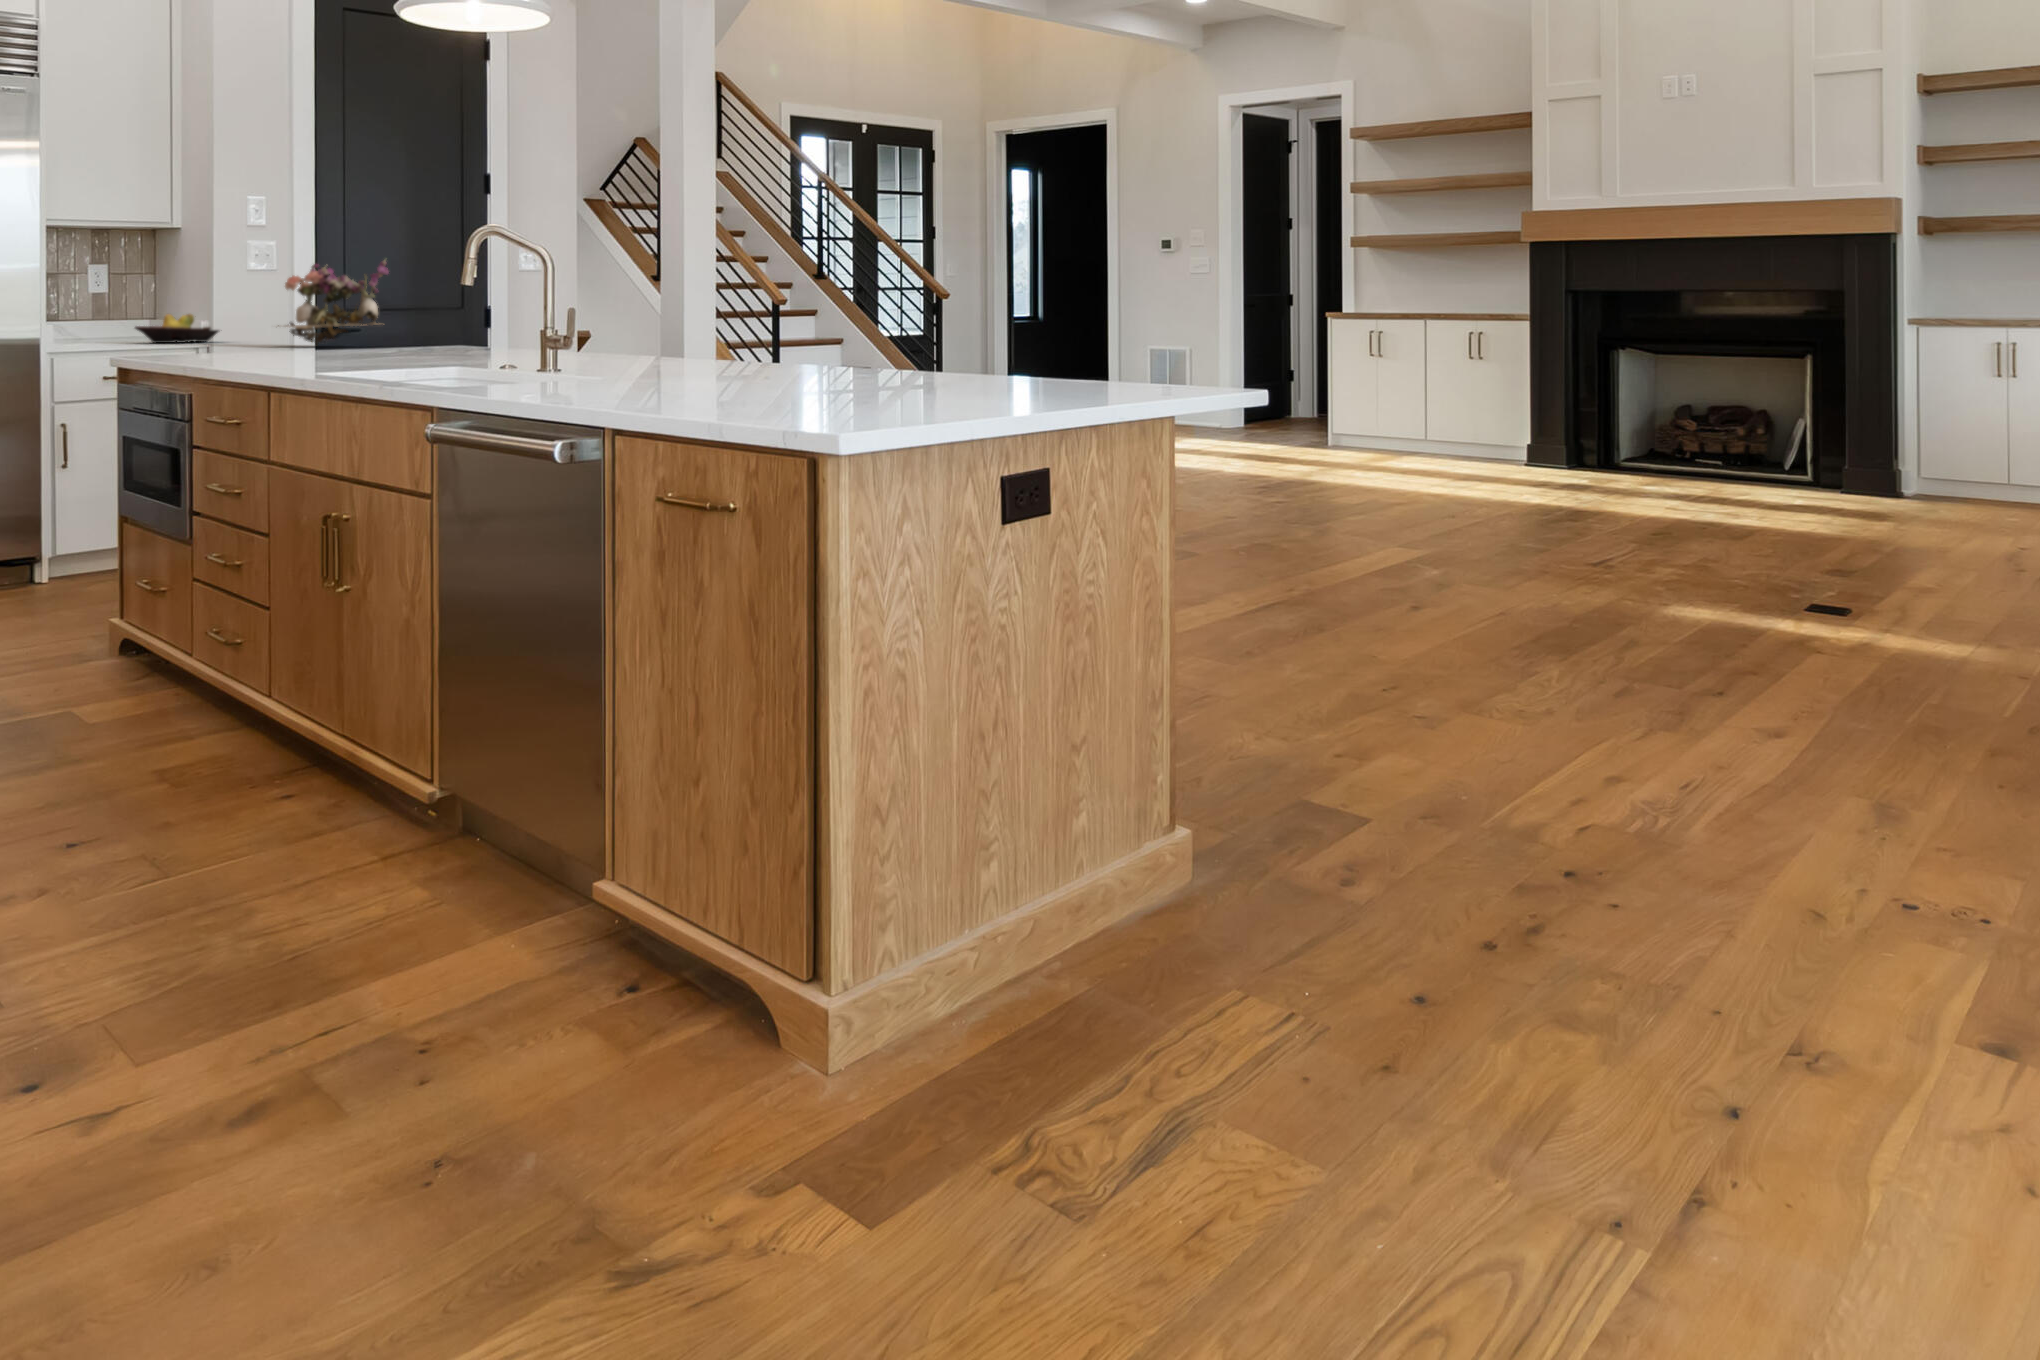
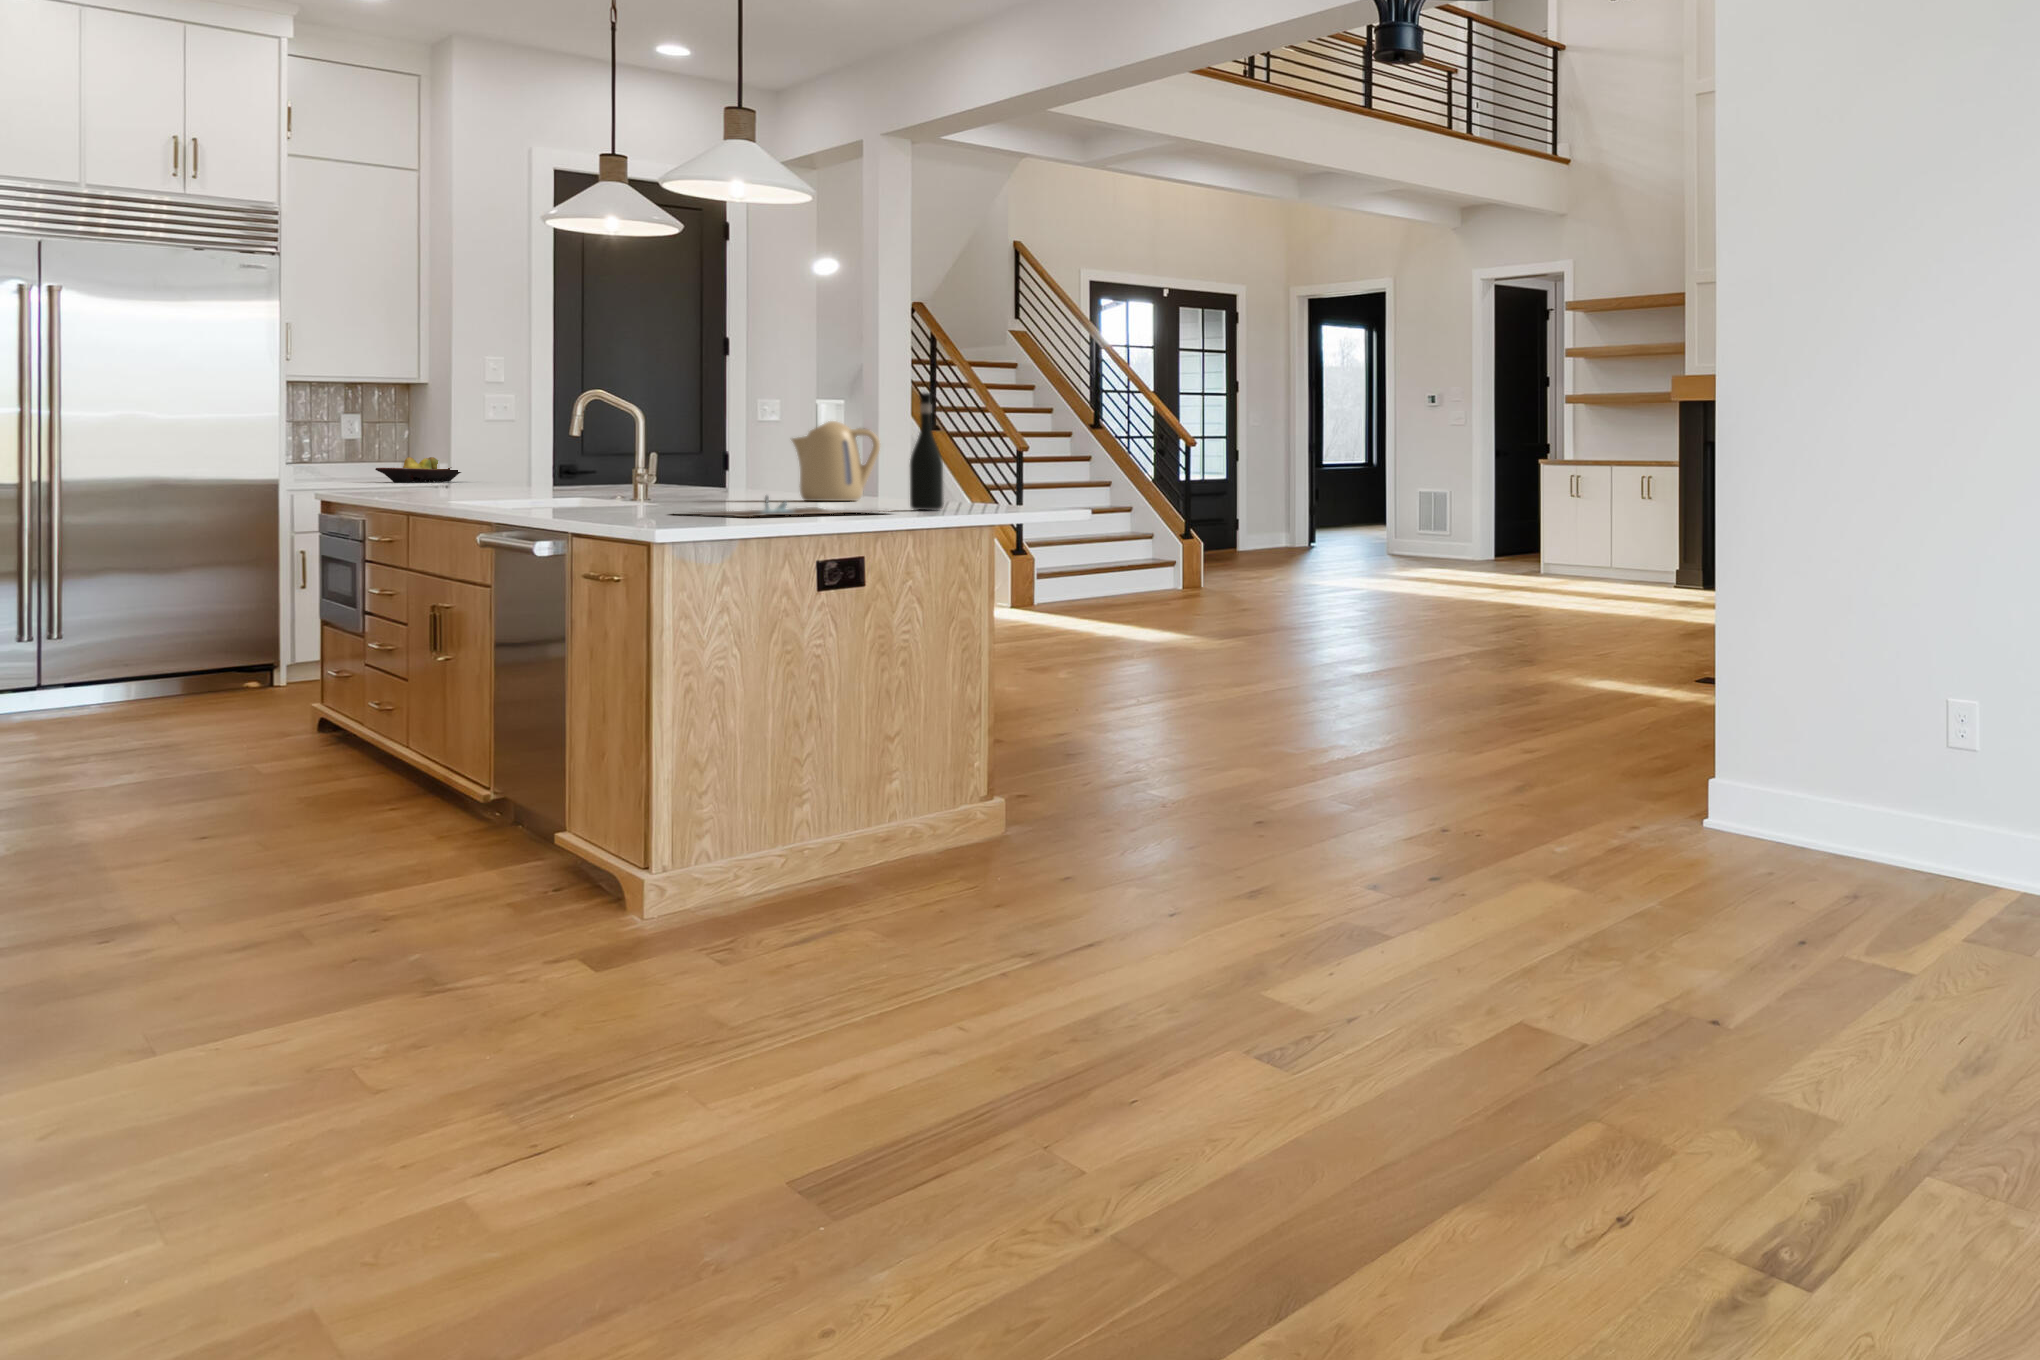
wine bottle: none [1025,223,1071,395] -> present [910,393,944,510]
flower arrangement: present [278,260,389,346] -> none [491,411,601,485]
kettle: none [752,266,863,375] -> present [792,421,880,501]
cutting board: none [758,376,1066,414] -> present [672,496,889,517]

